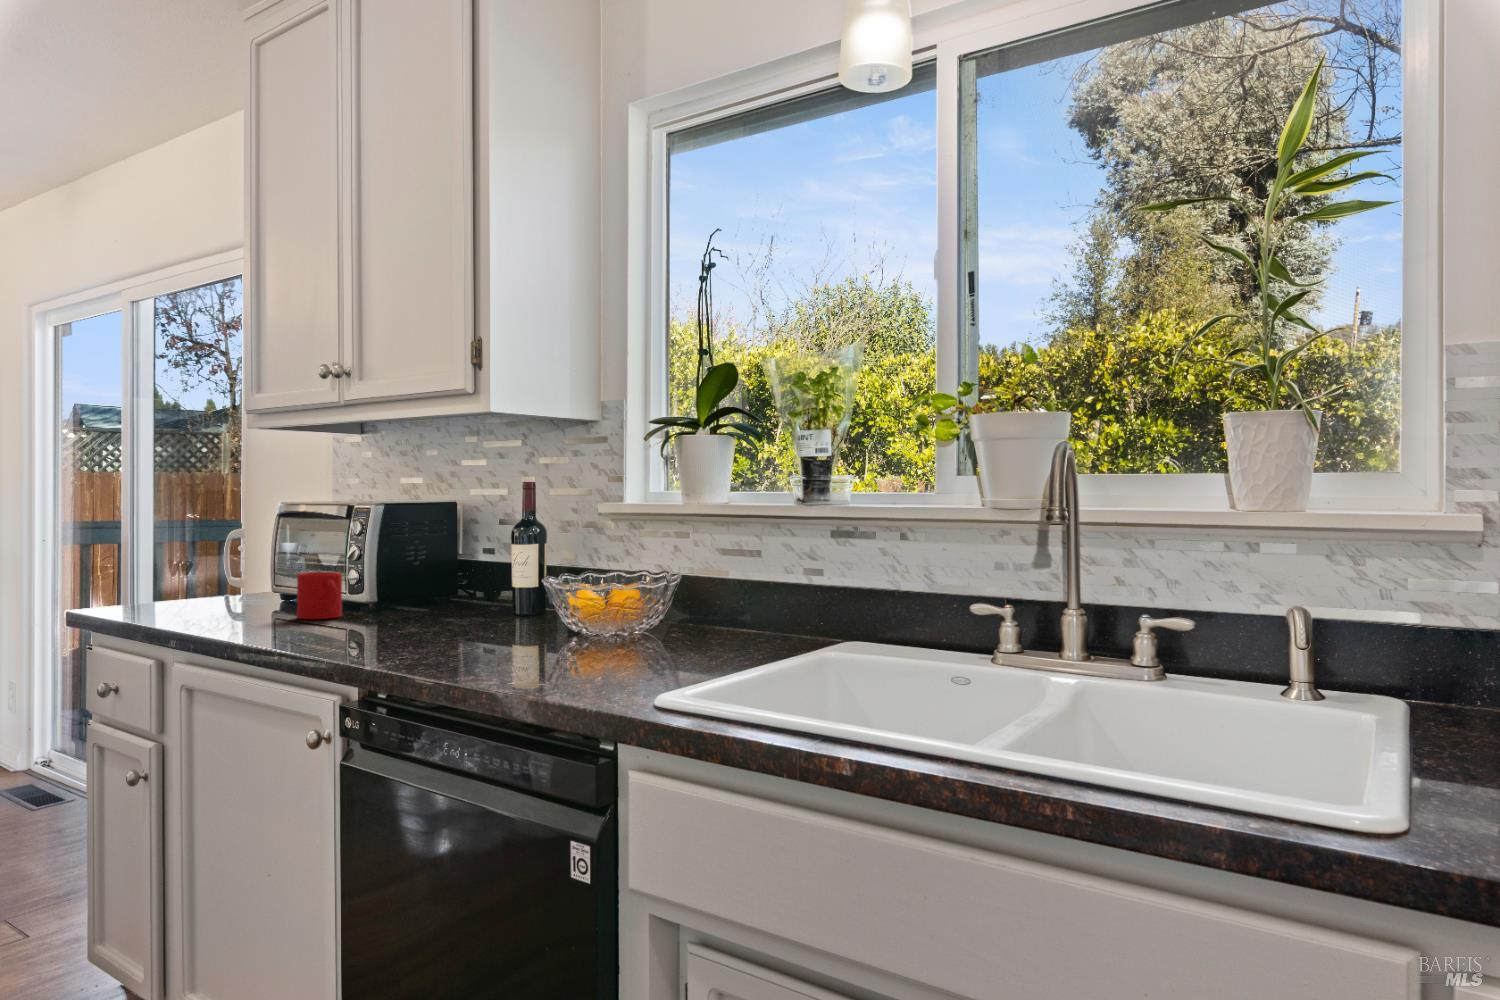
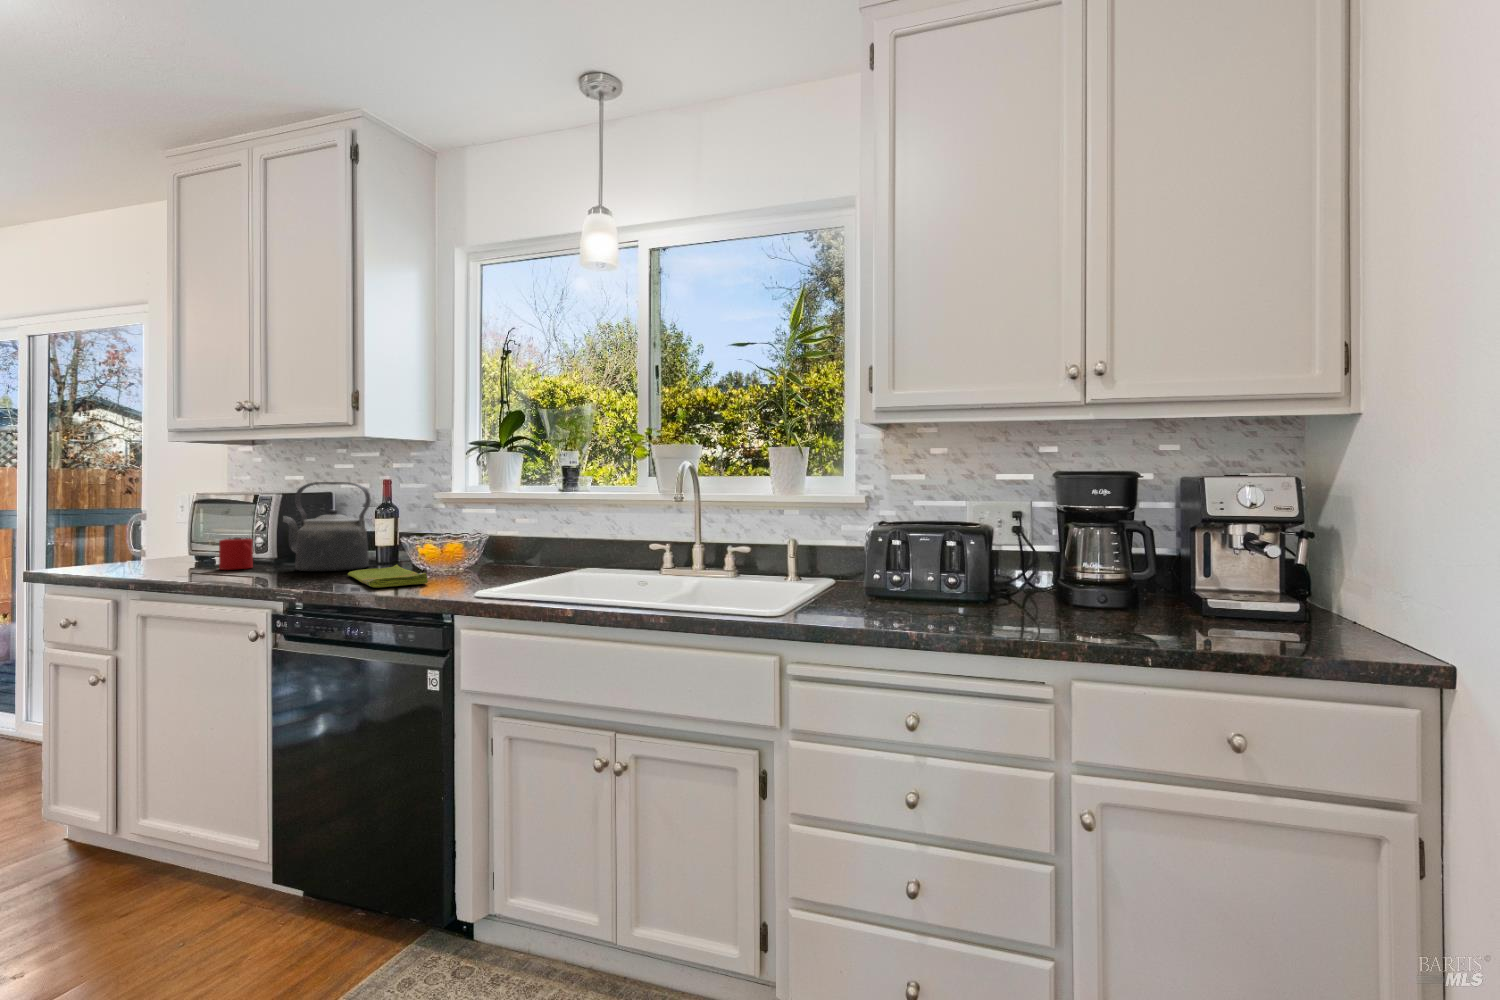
kettle: none [379,485,501,629] -> present [283,482,371,571]
dish towel: none [461,623,578,670] -> present [348,565,428,588]

